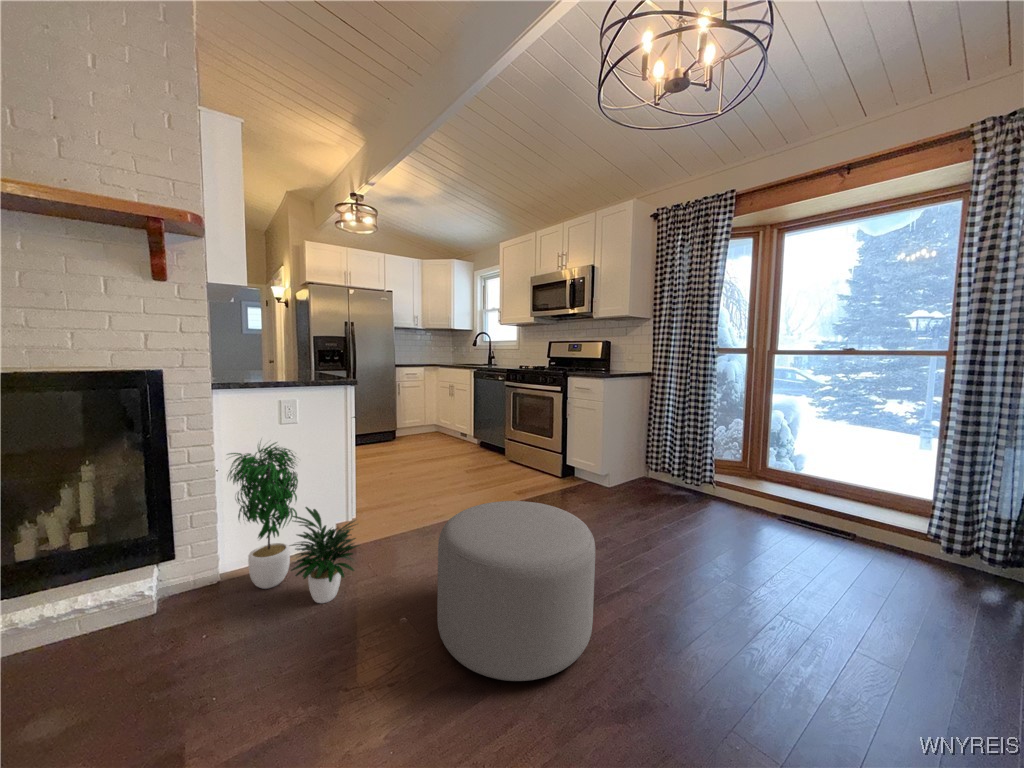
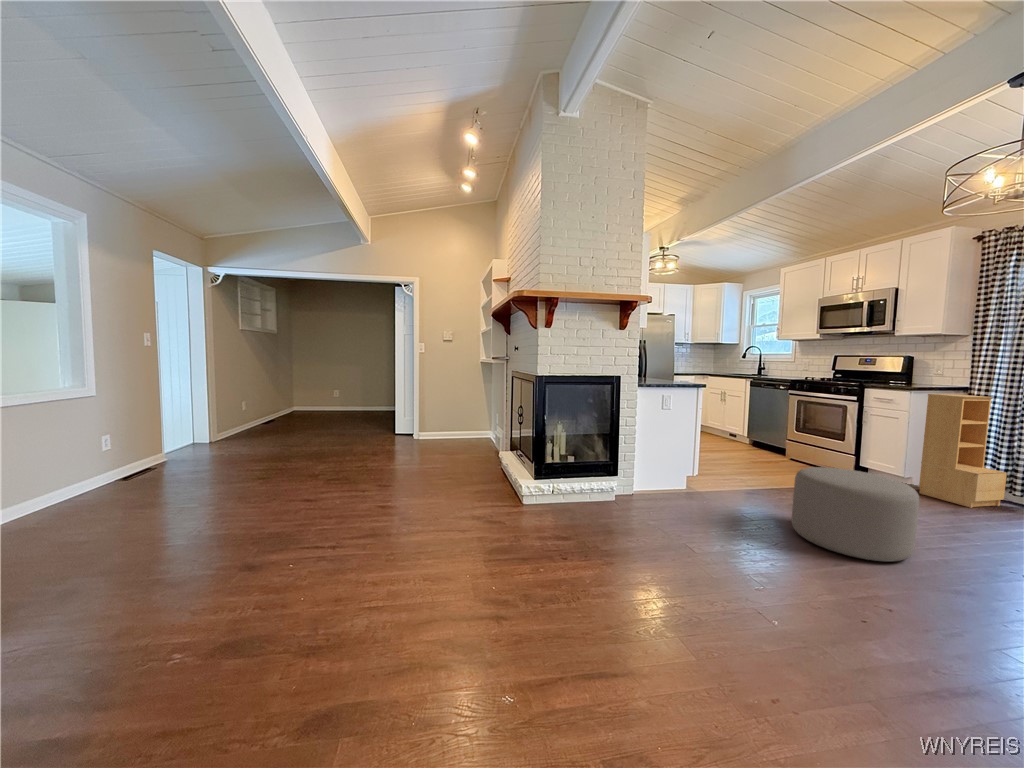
bookshelf: none [616,380,682,503] -> present [919,394,1007,508]
potted plant: present [228,442,360,603] -> none [650,414,730,510]

